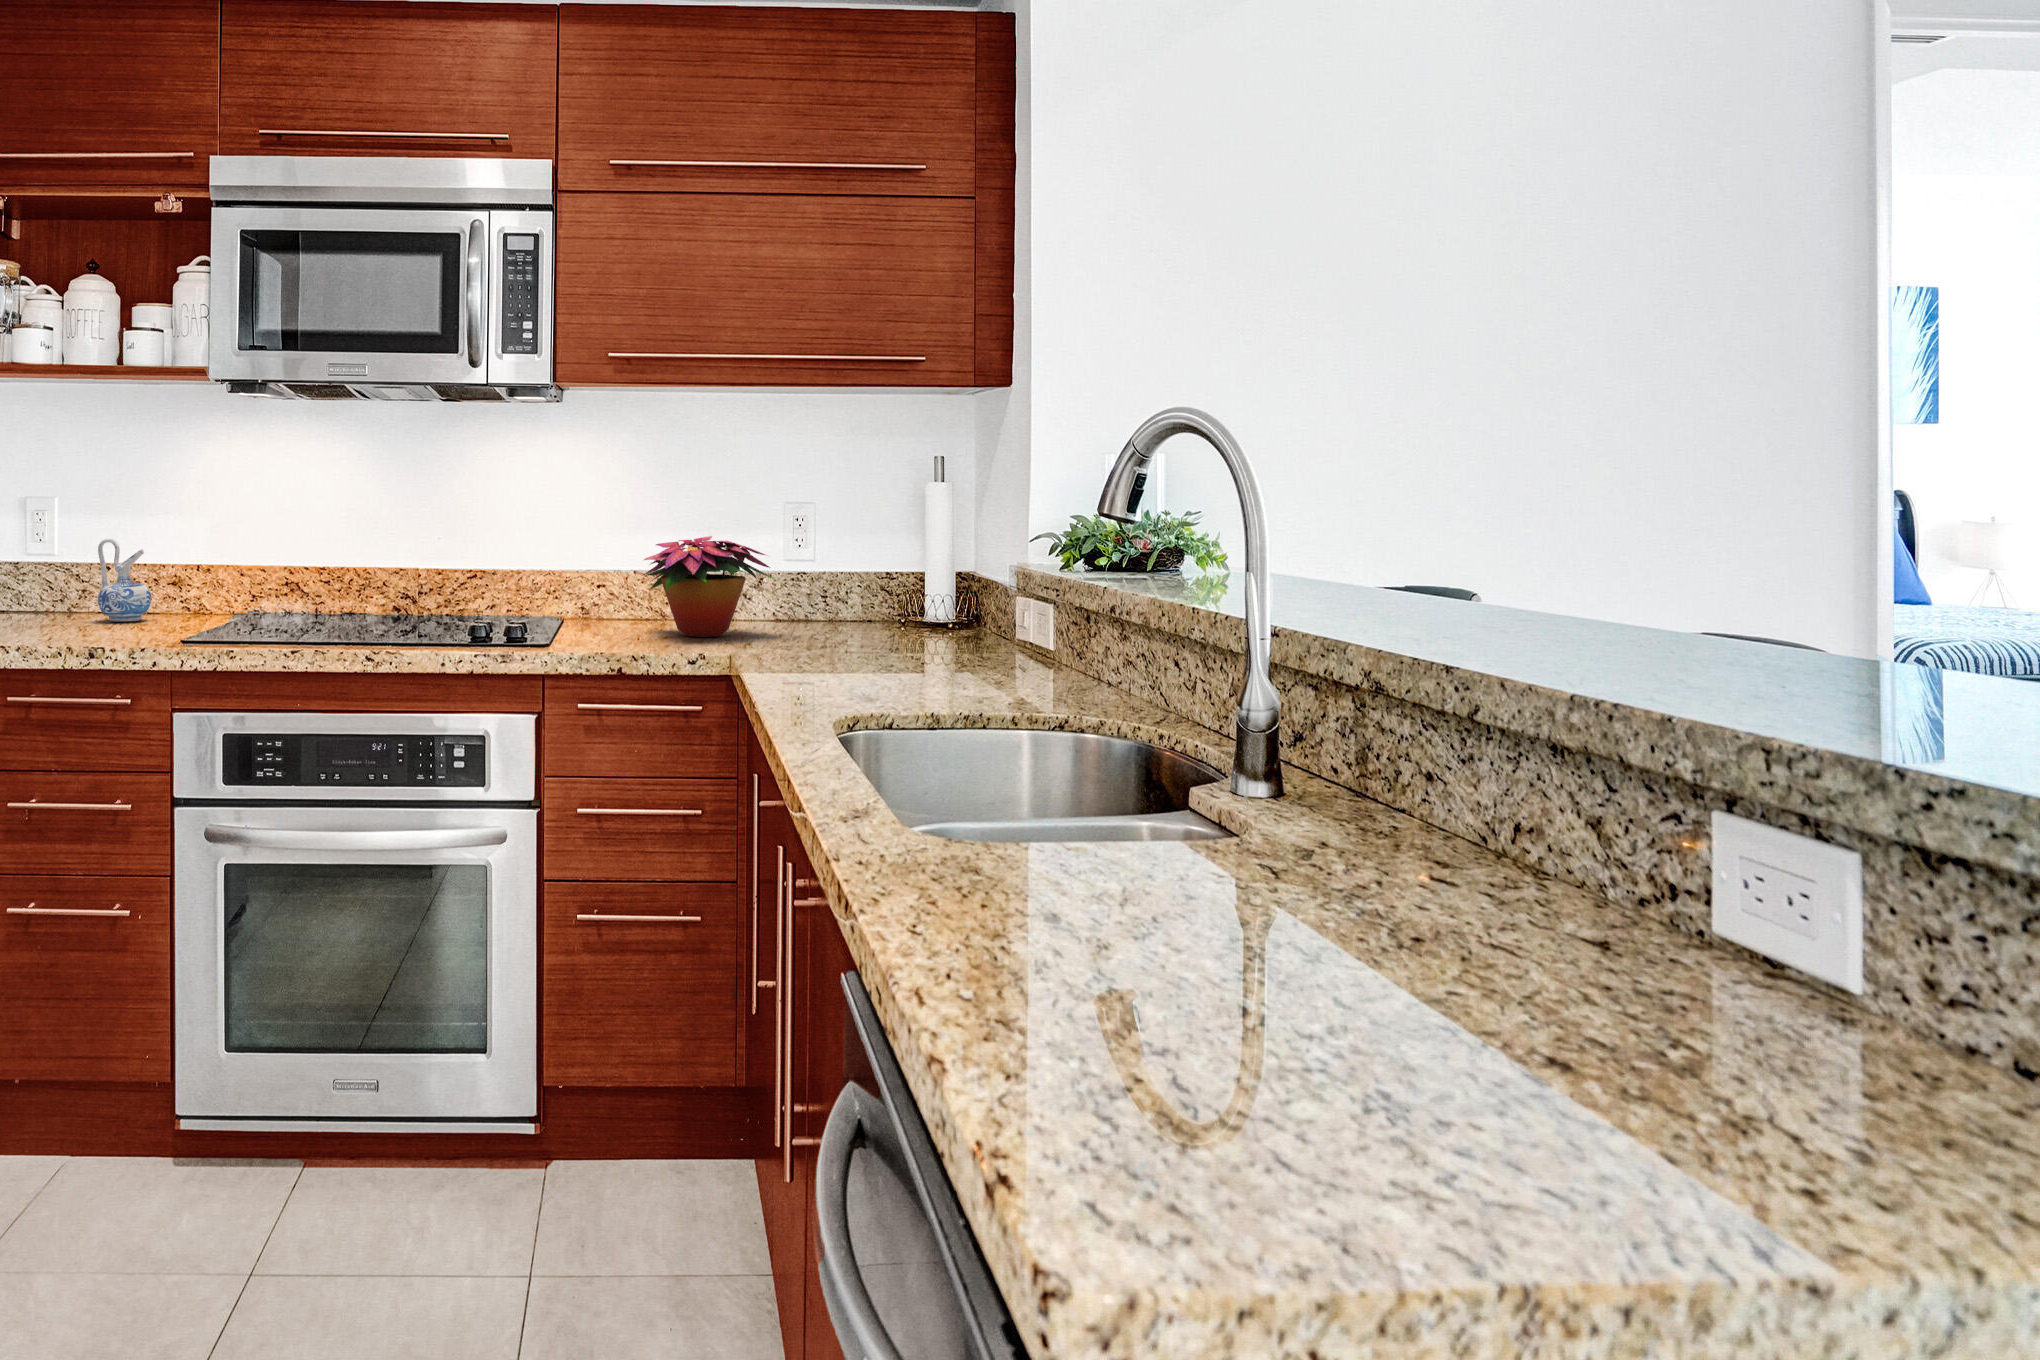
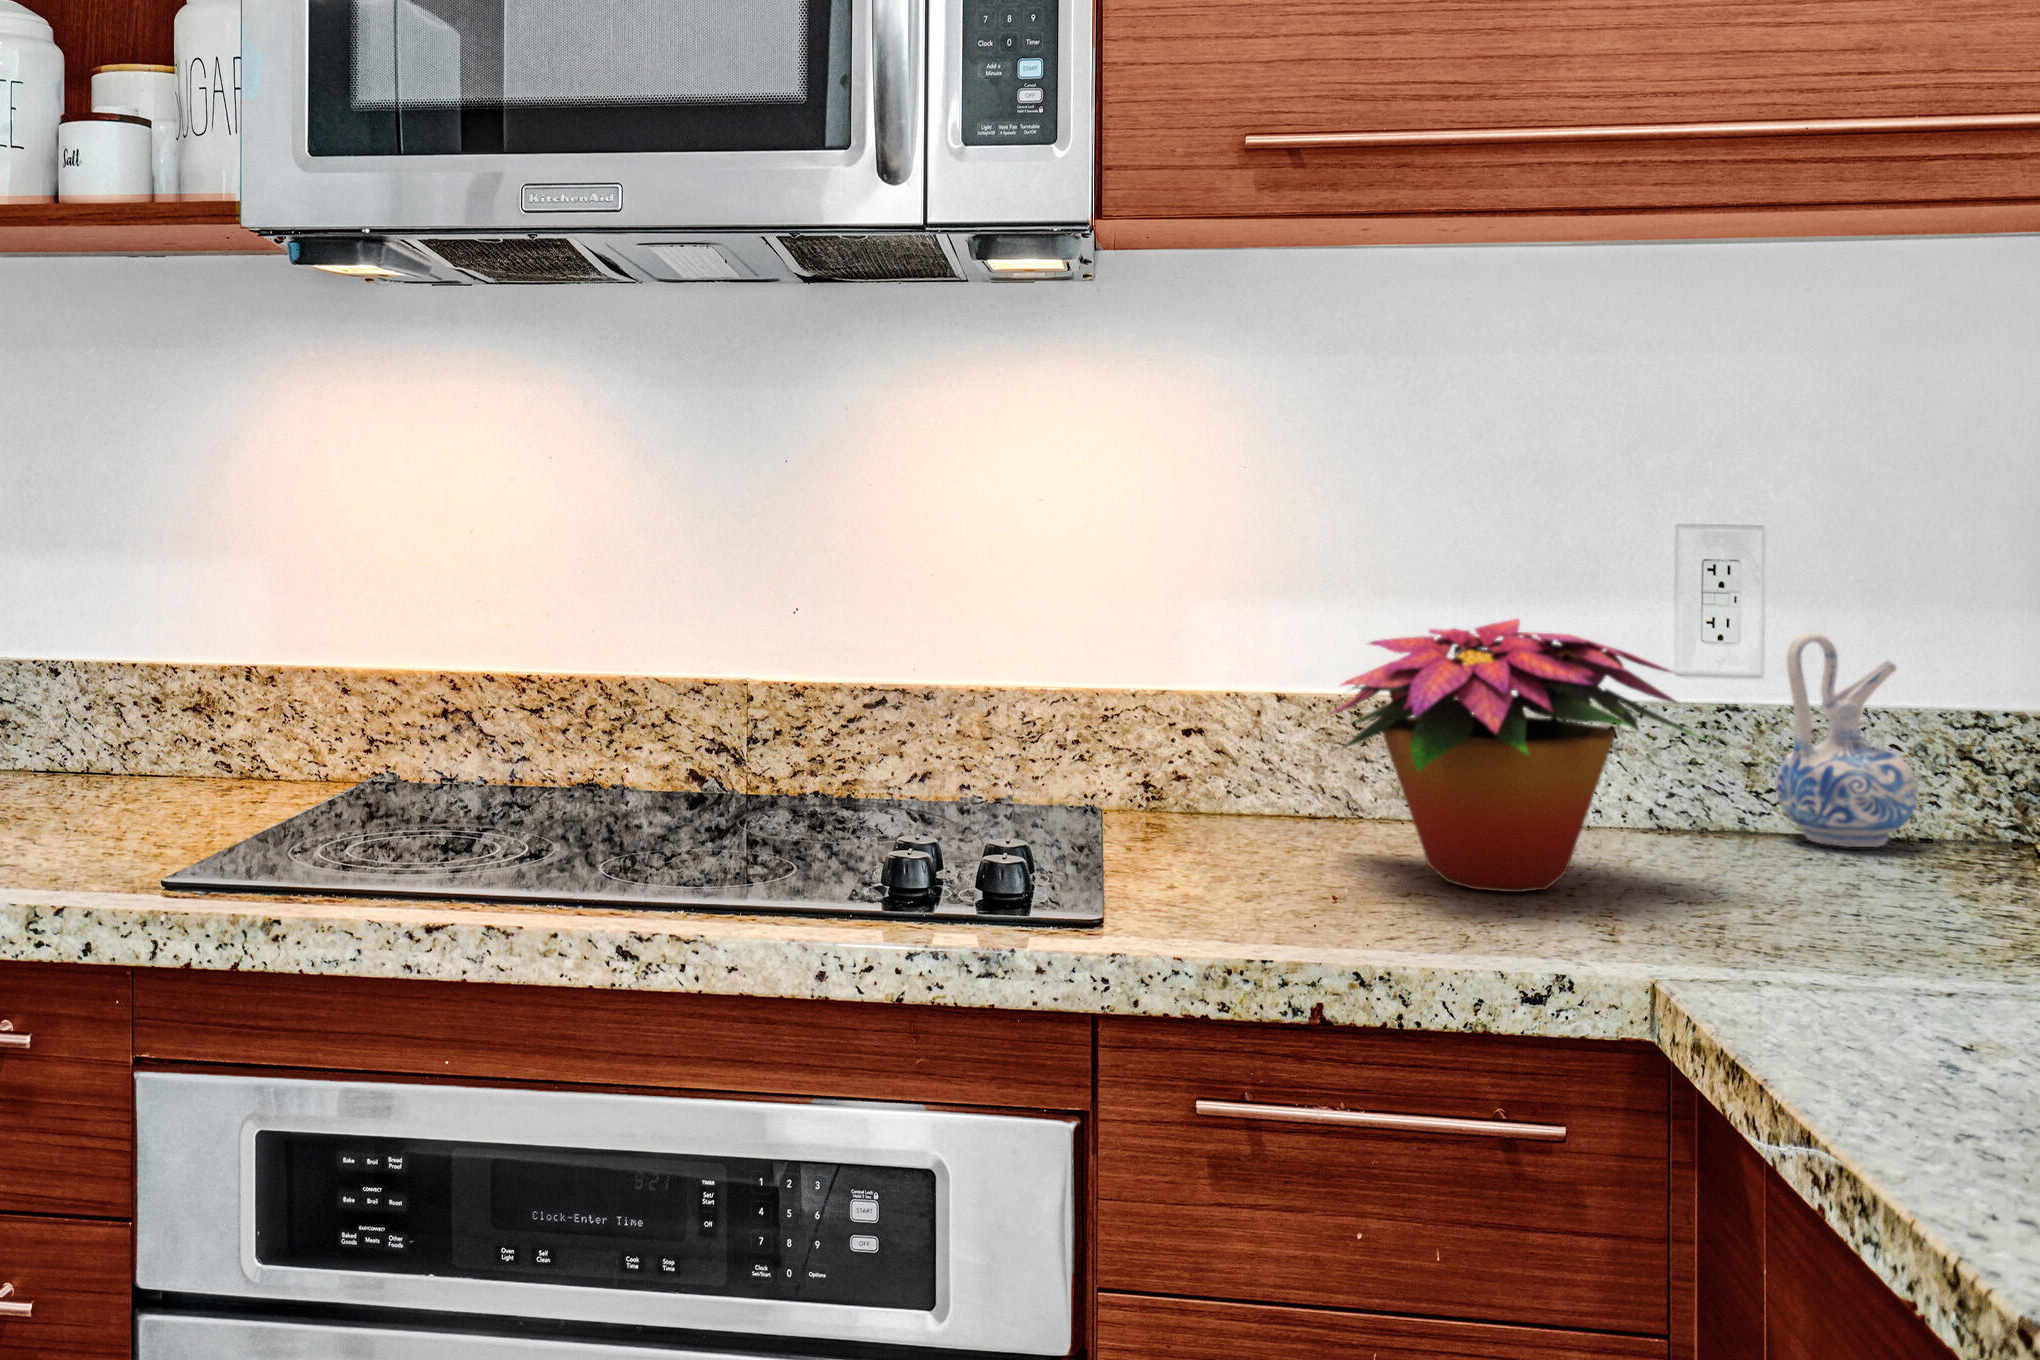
ceramic pitcher: present [98,538,151,621] -> present [1776,632,1917,847]

